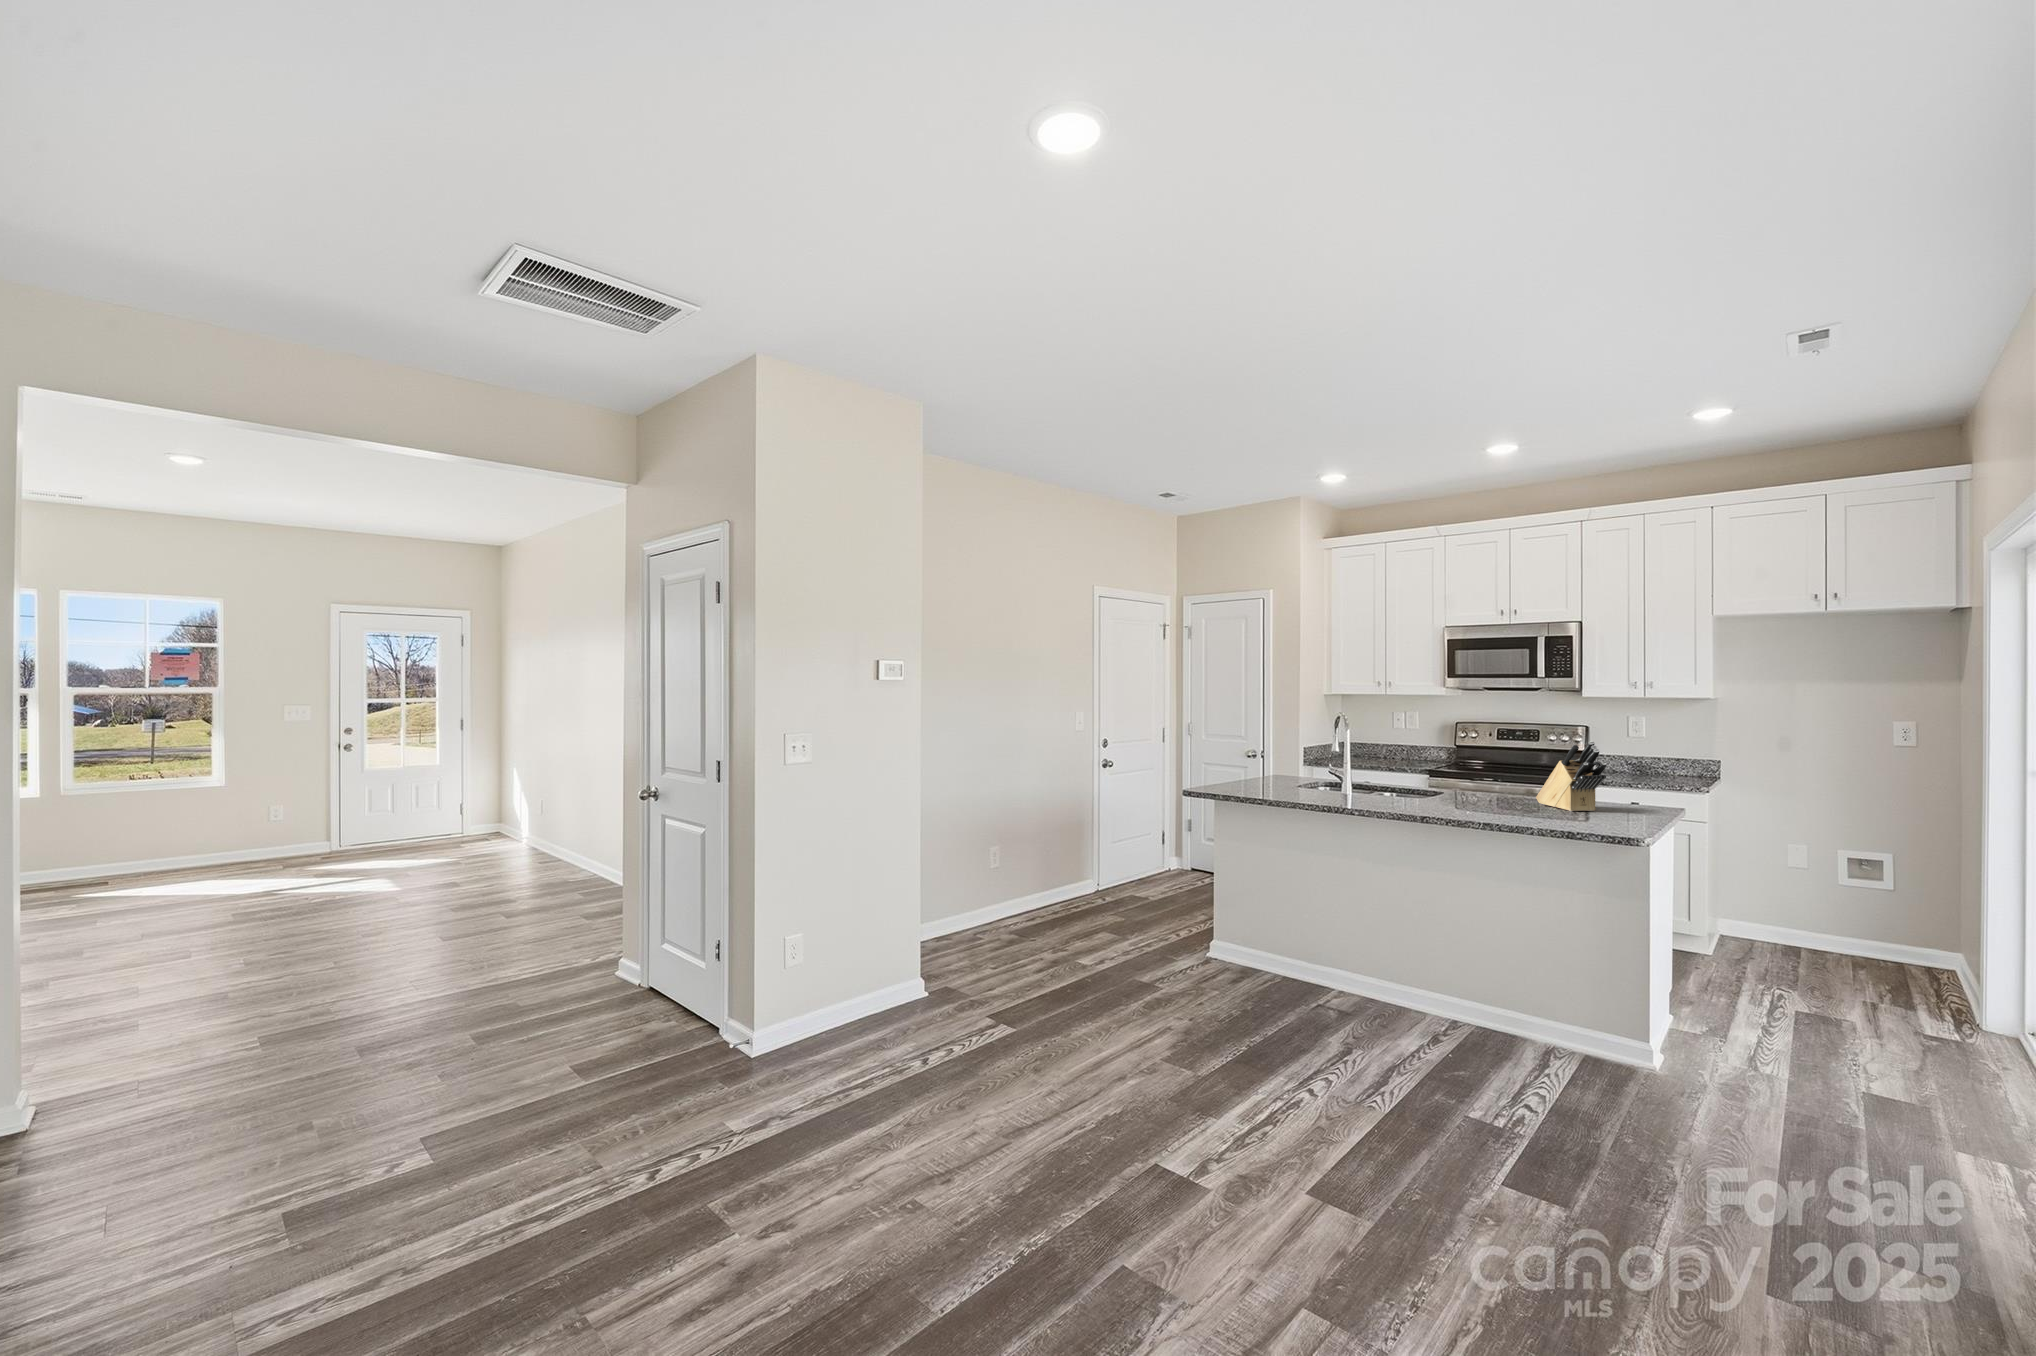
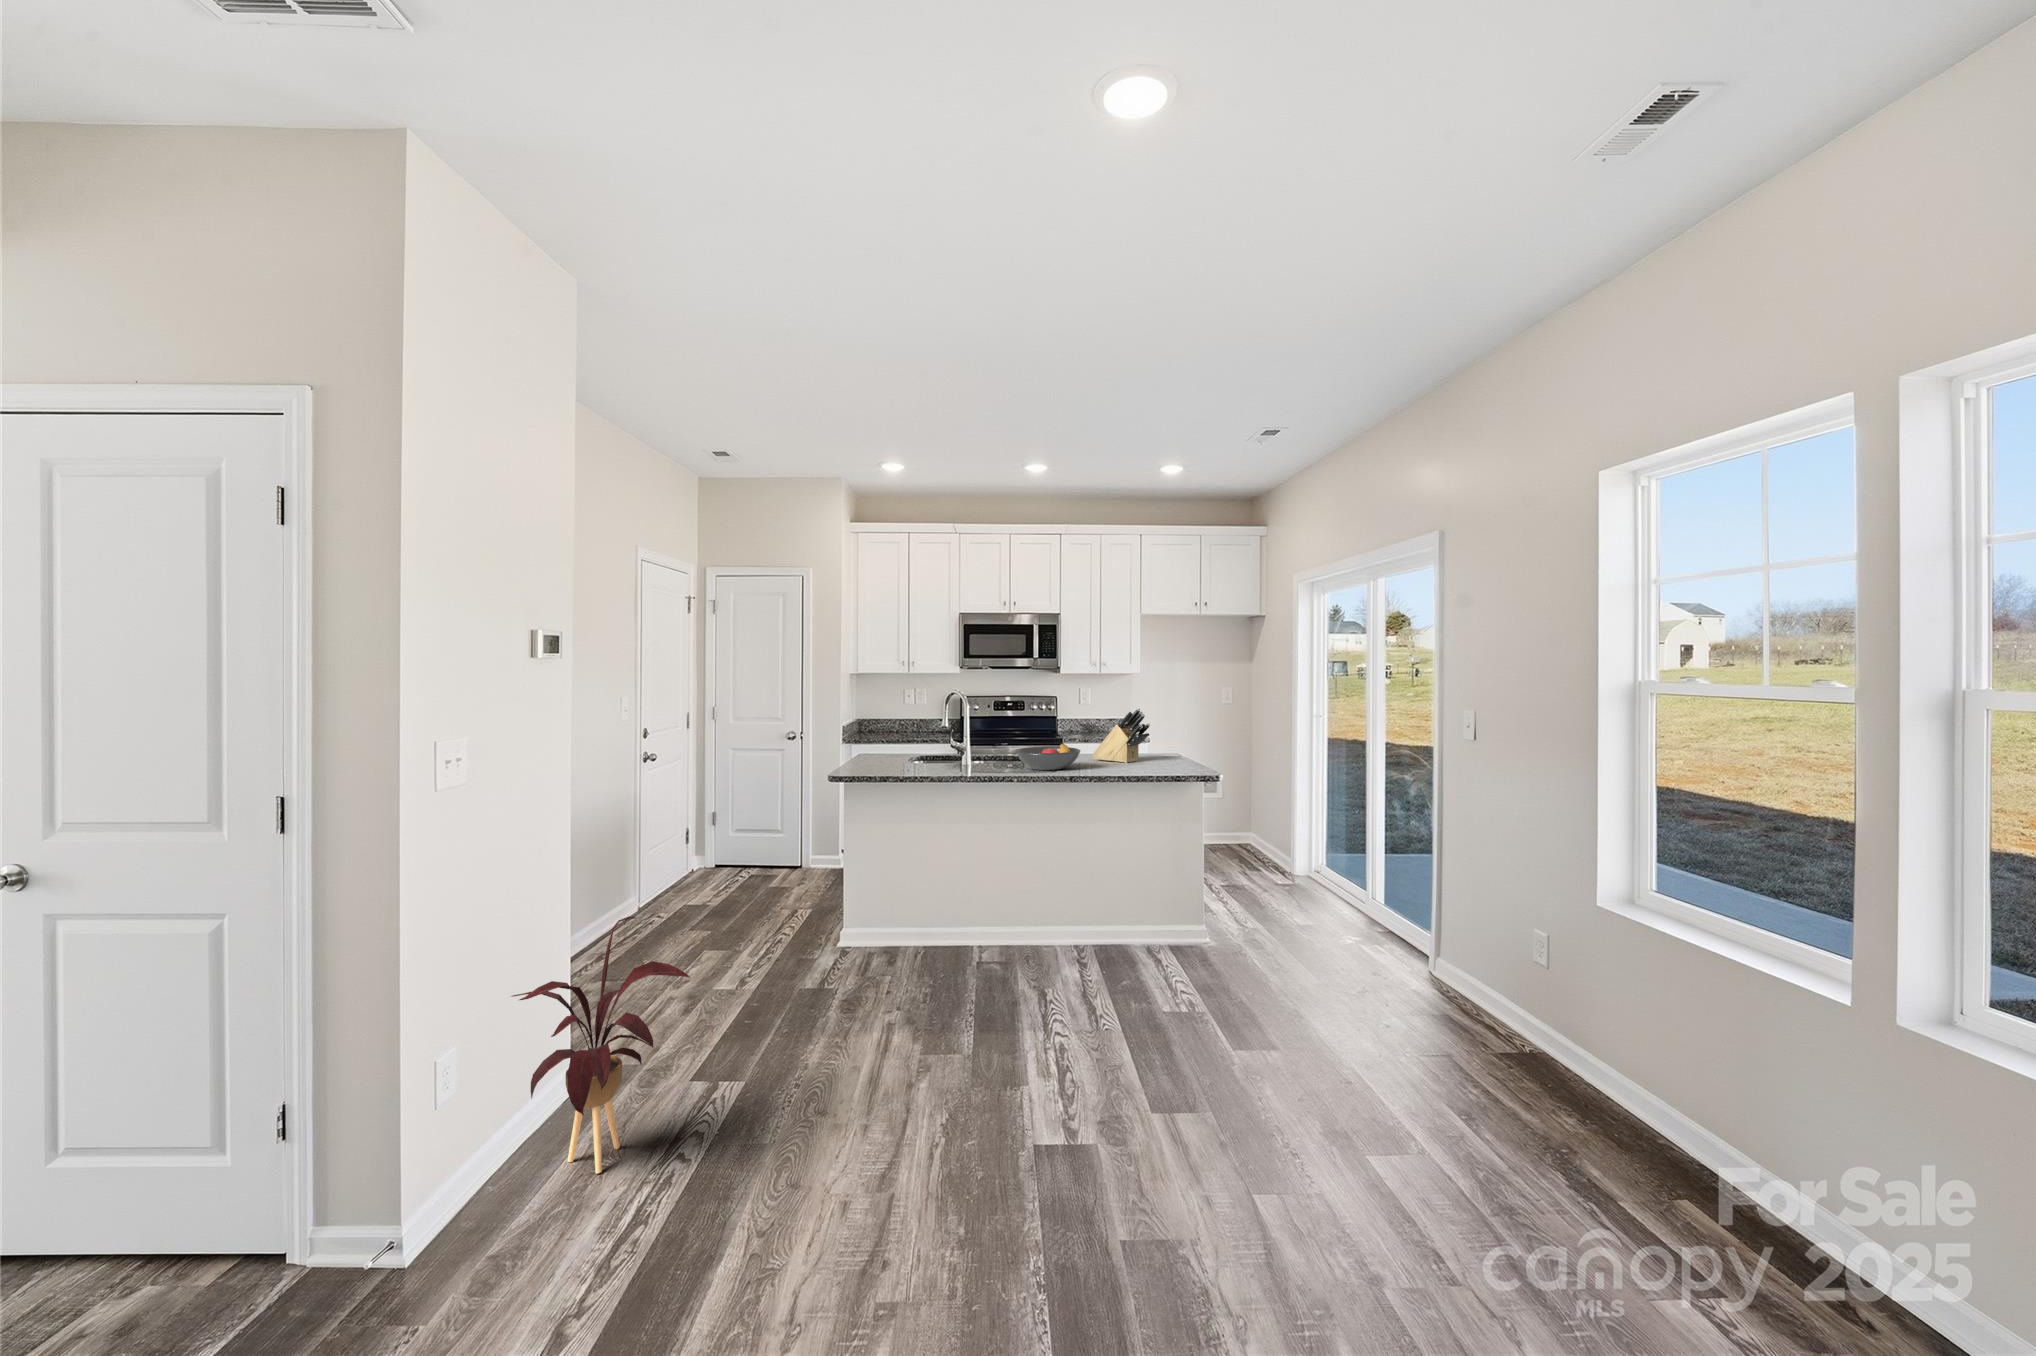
fruit bowl: none [1391,777,1477,807] -> present [1016,743,1080,770]
house plant: none [826,867,933,1050] -> present [512,917,690,1174]

